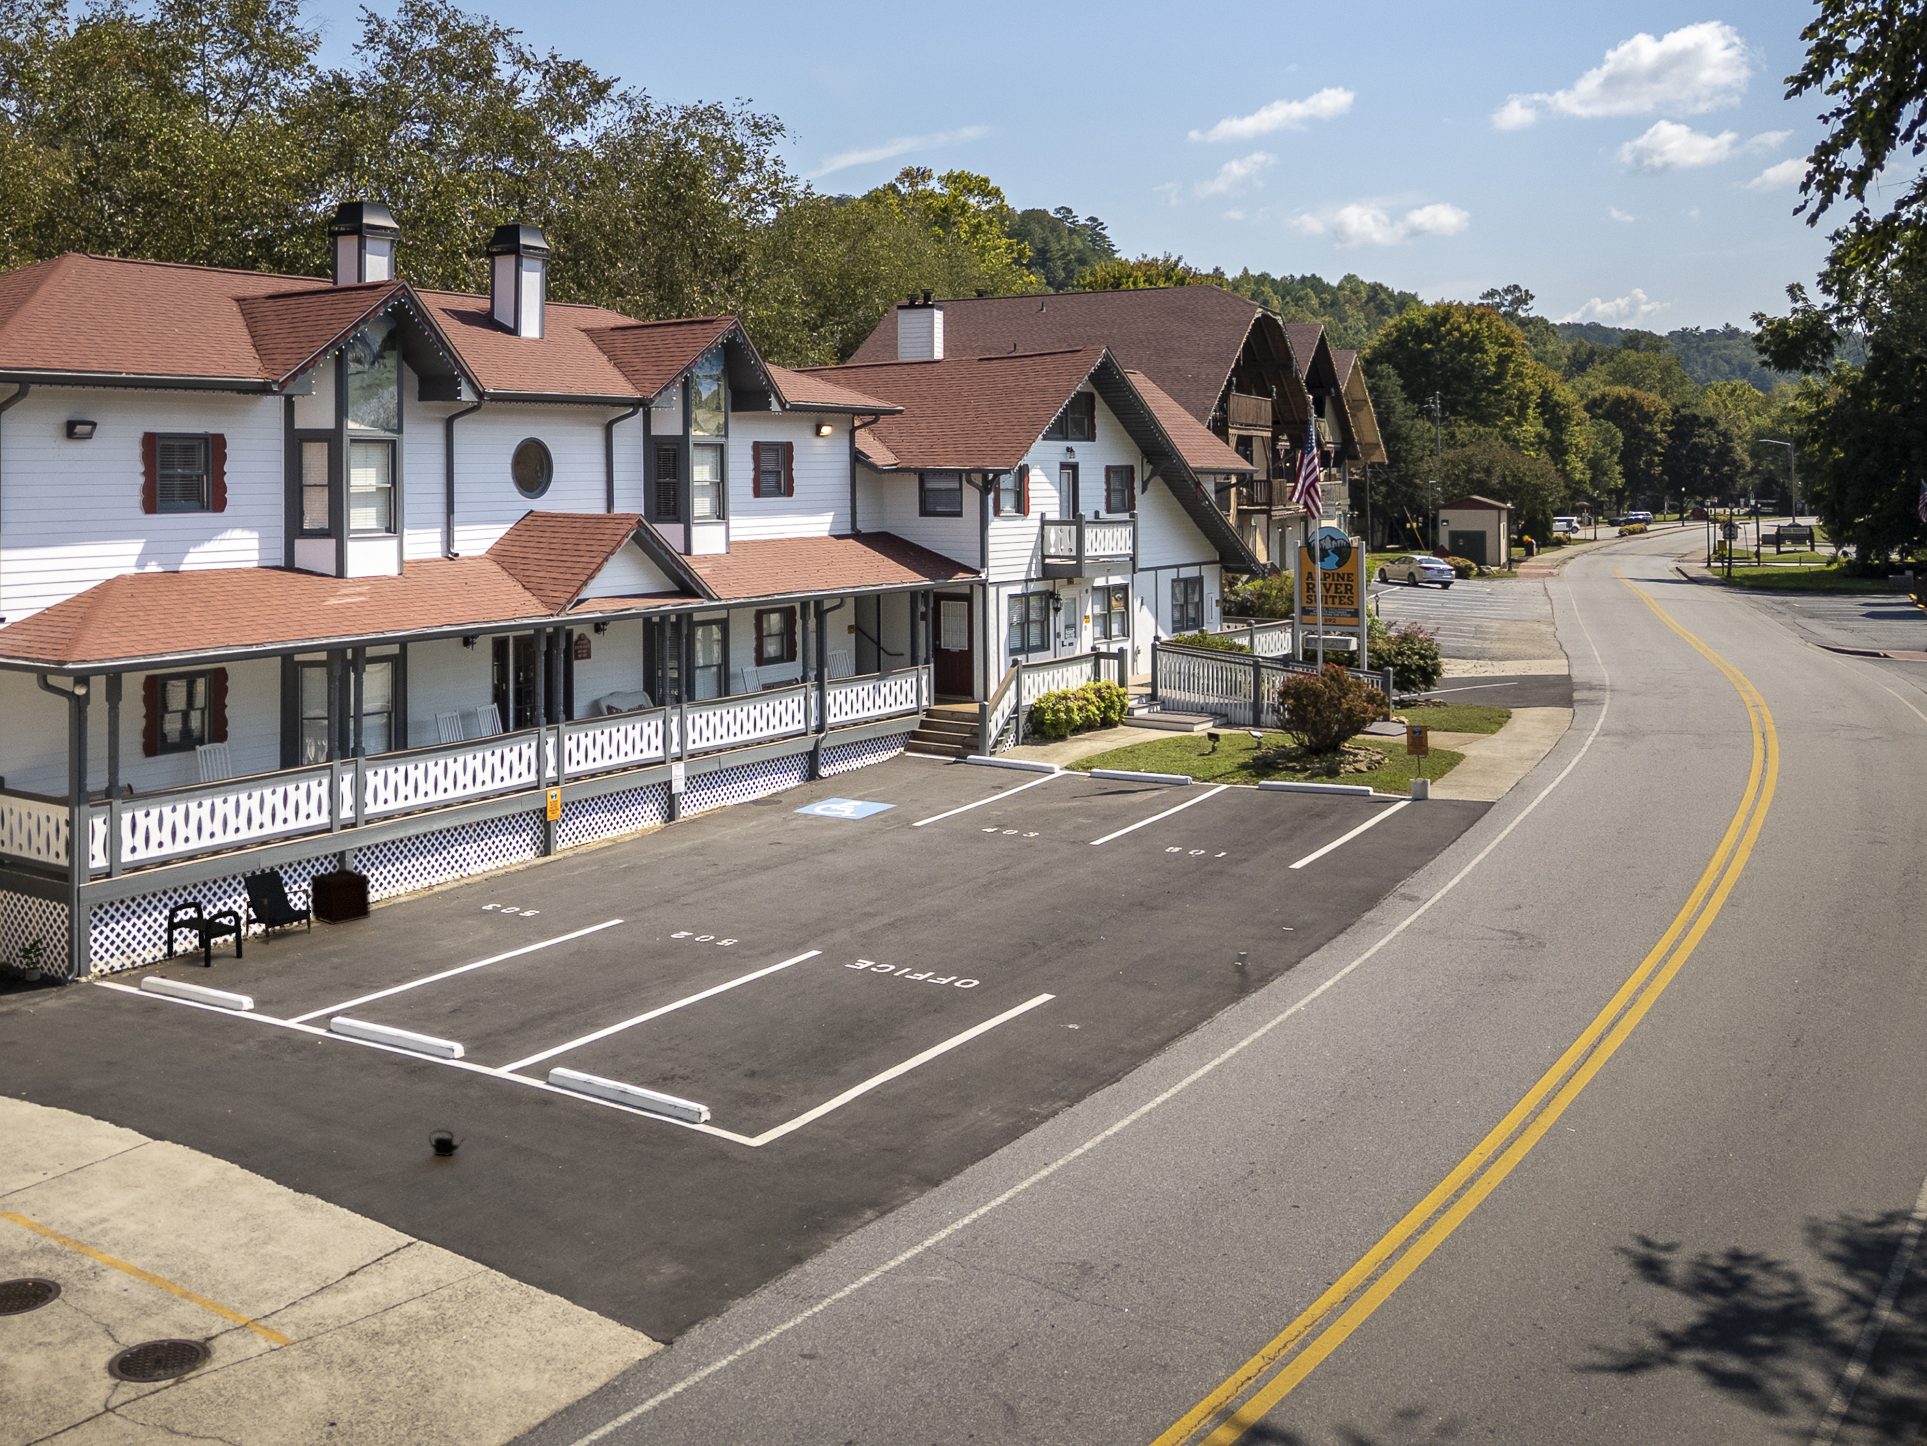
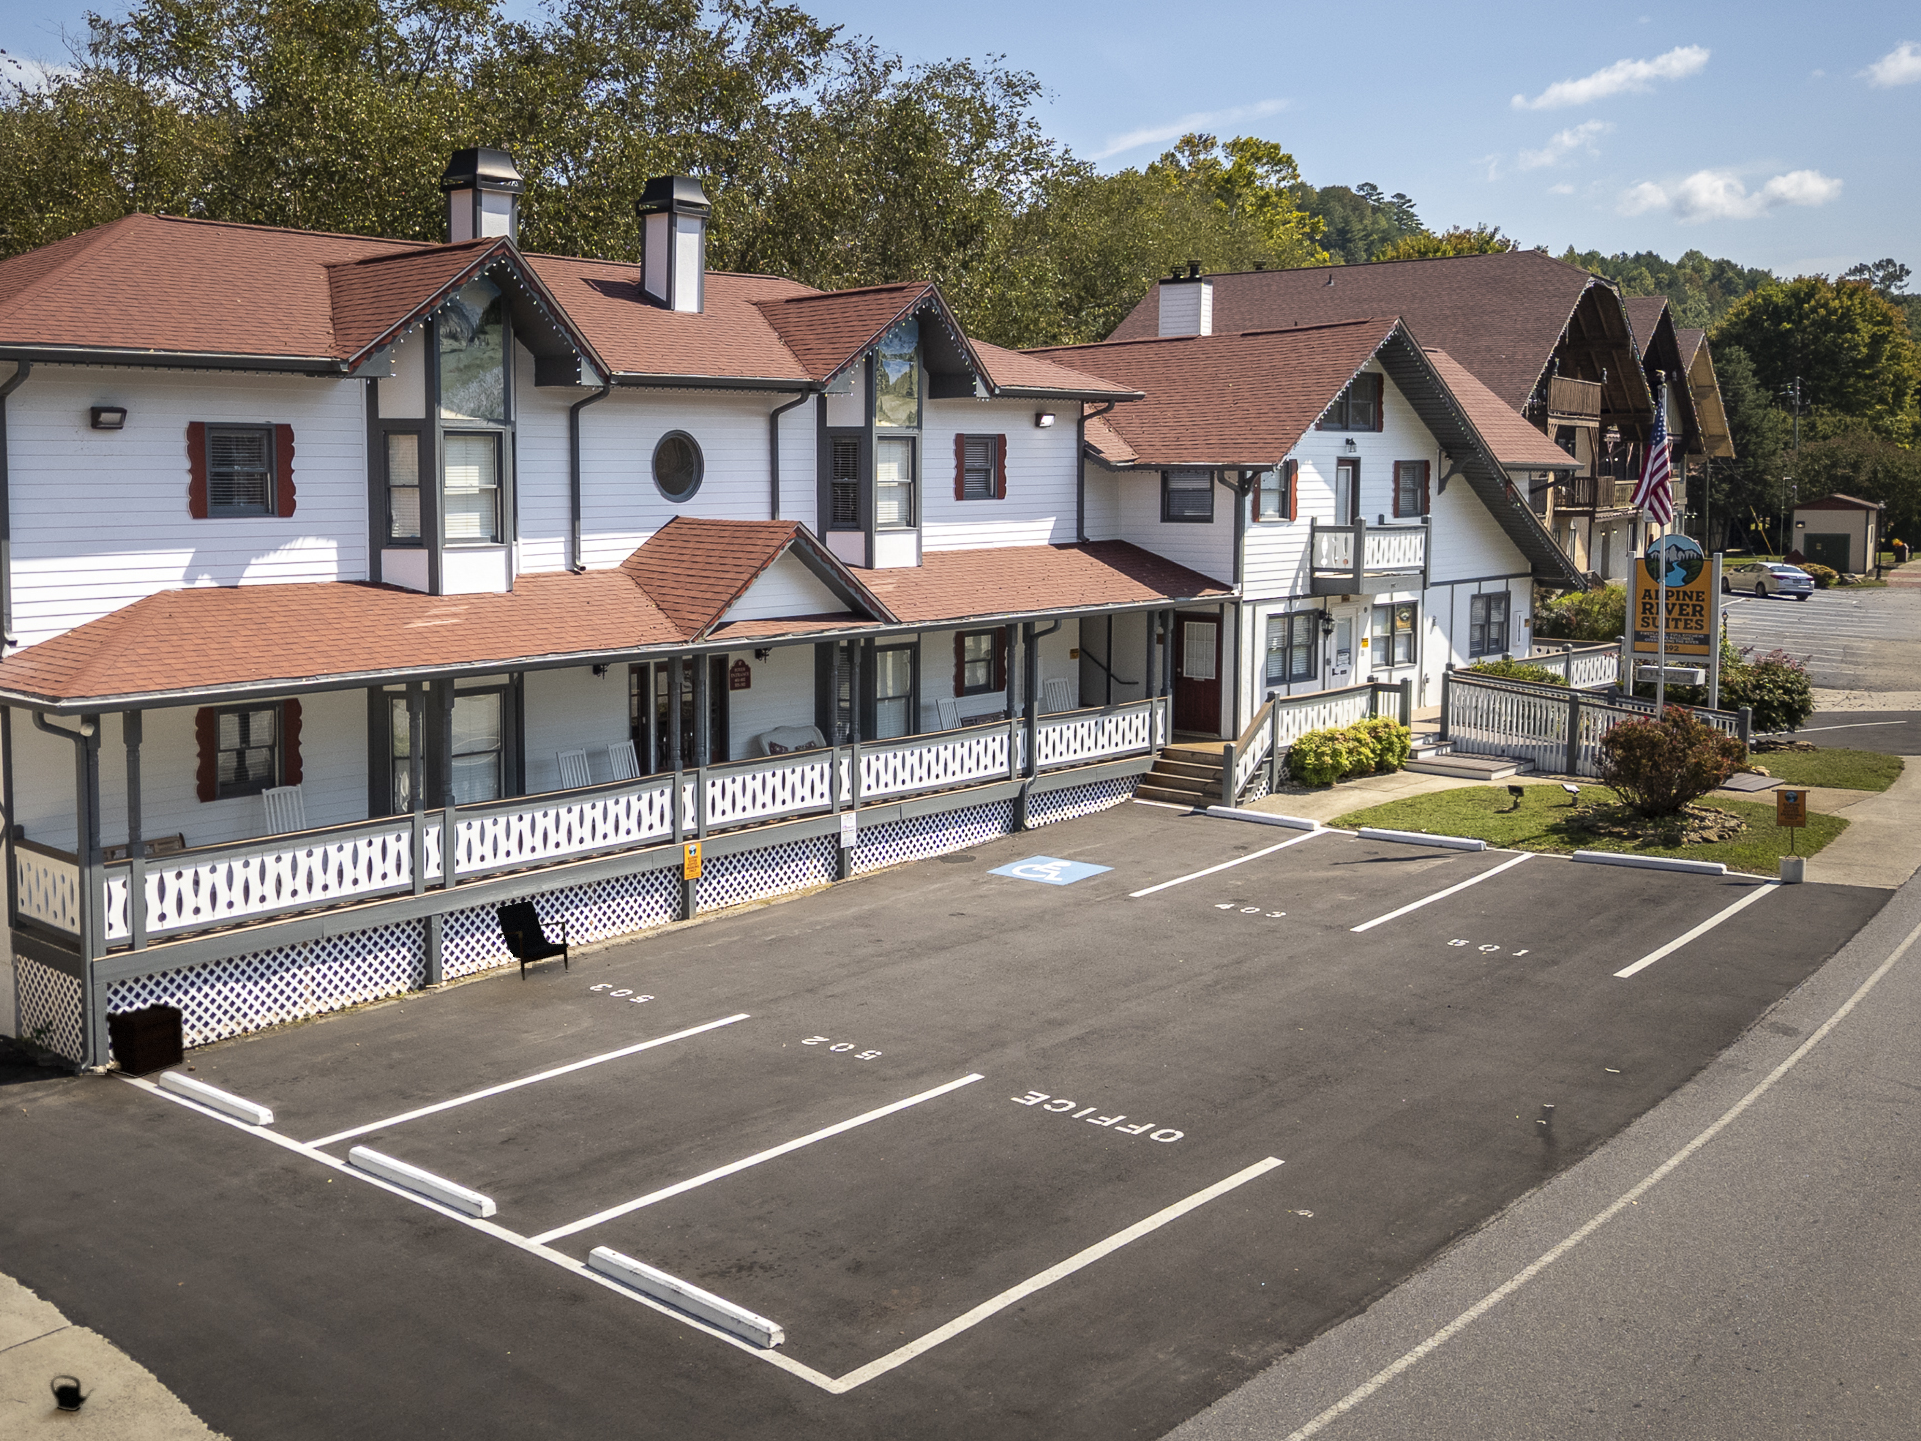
wooden crate: present [310,869,370,924] -> present [105,1002,184,1078]
lounge chair: present [244,870,311,944] -> present [497,901,568,980]
bench: present [167,902,243,967] -> none [207,976,291,1057]
watering can: present [429,1130,463,1156] -> present [50,1375,90,1411]

